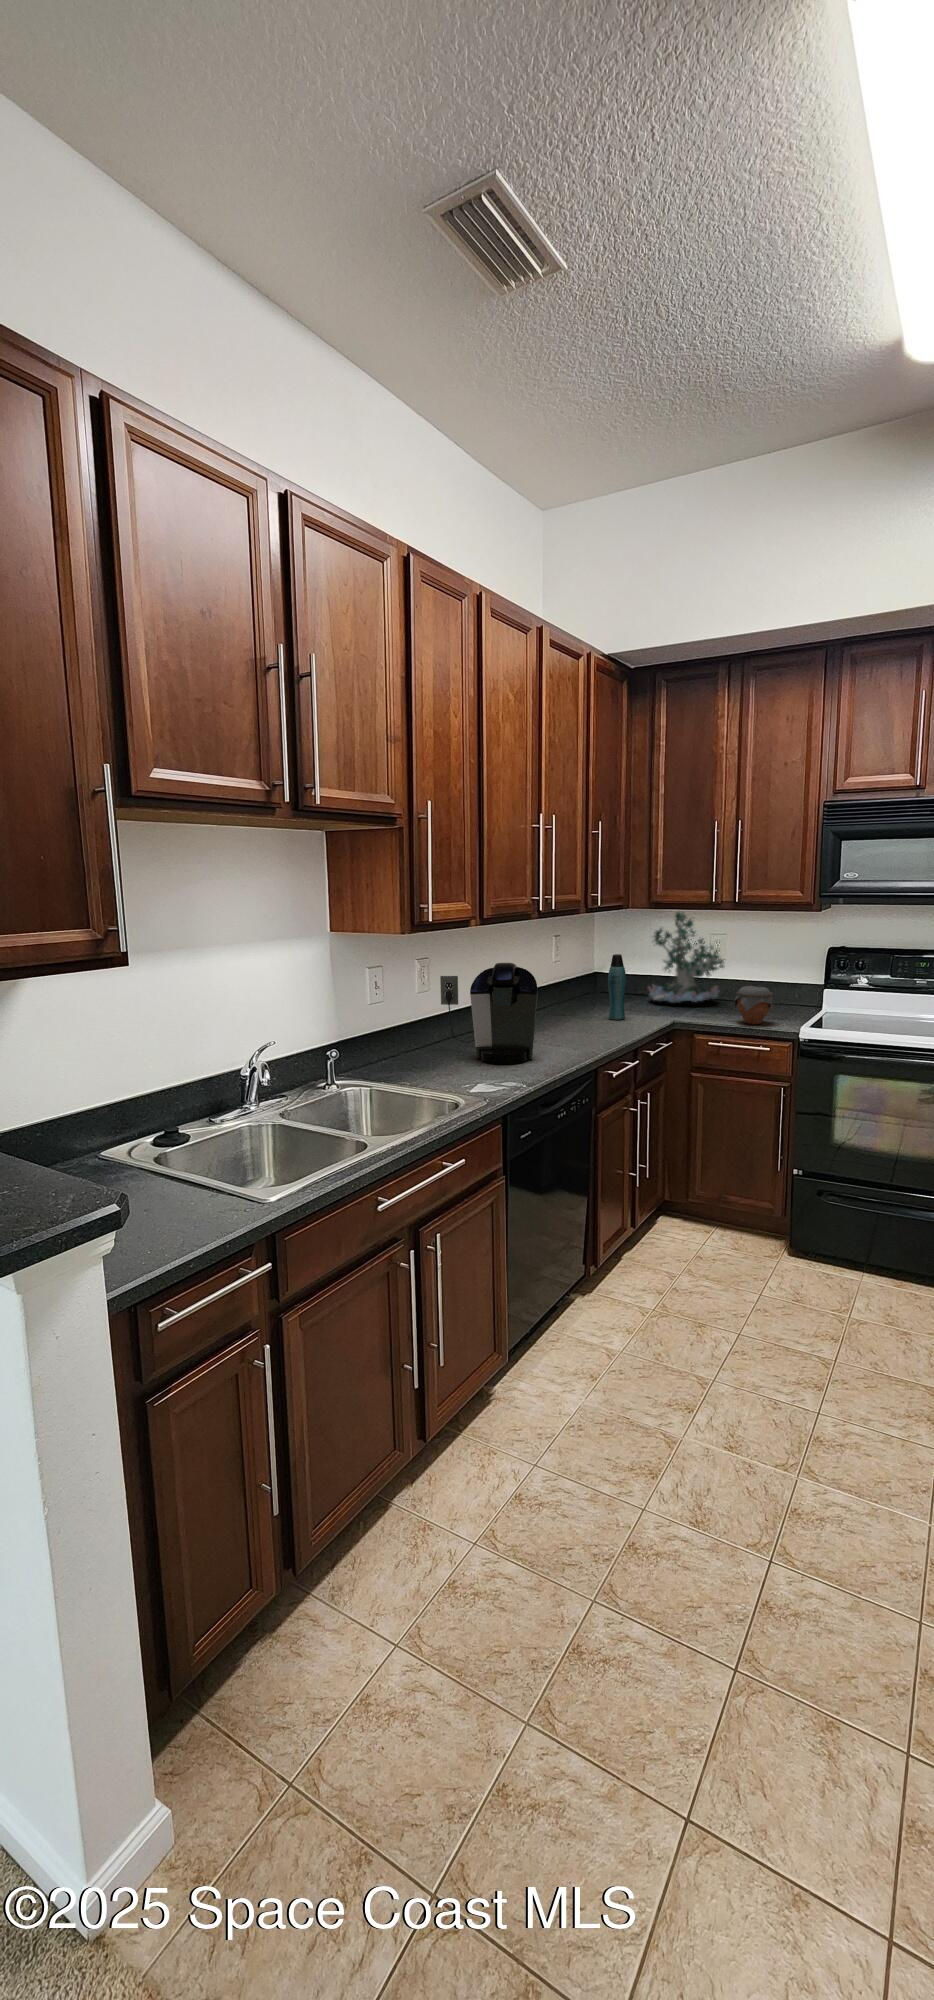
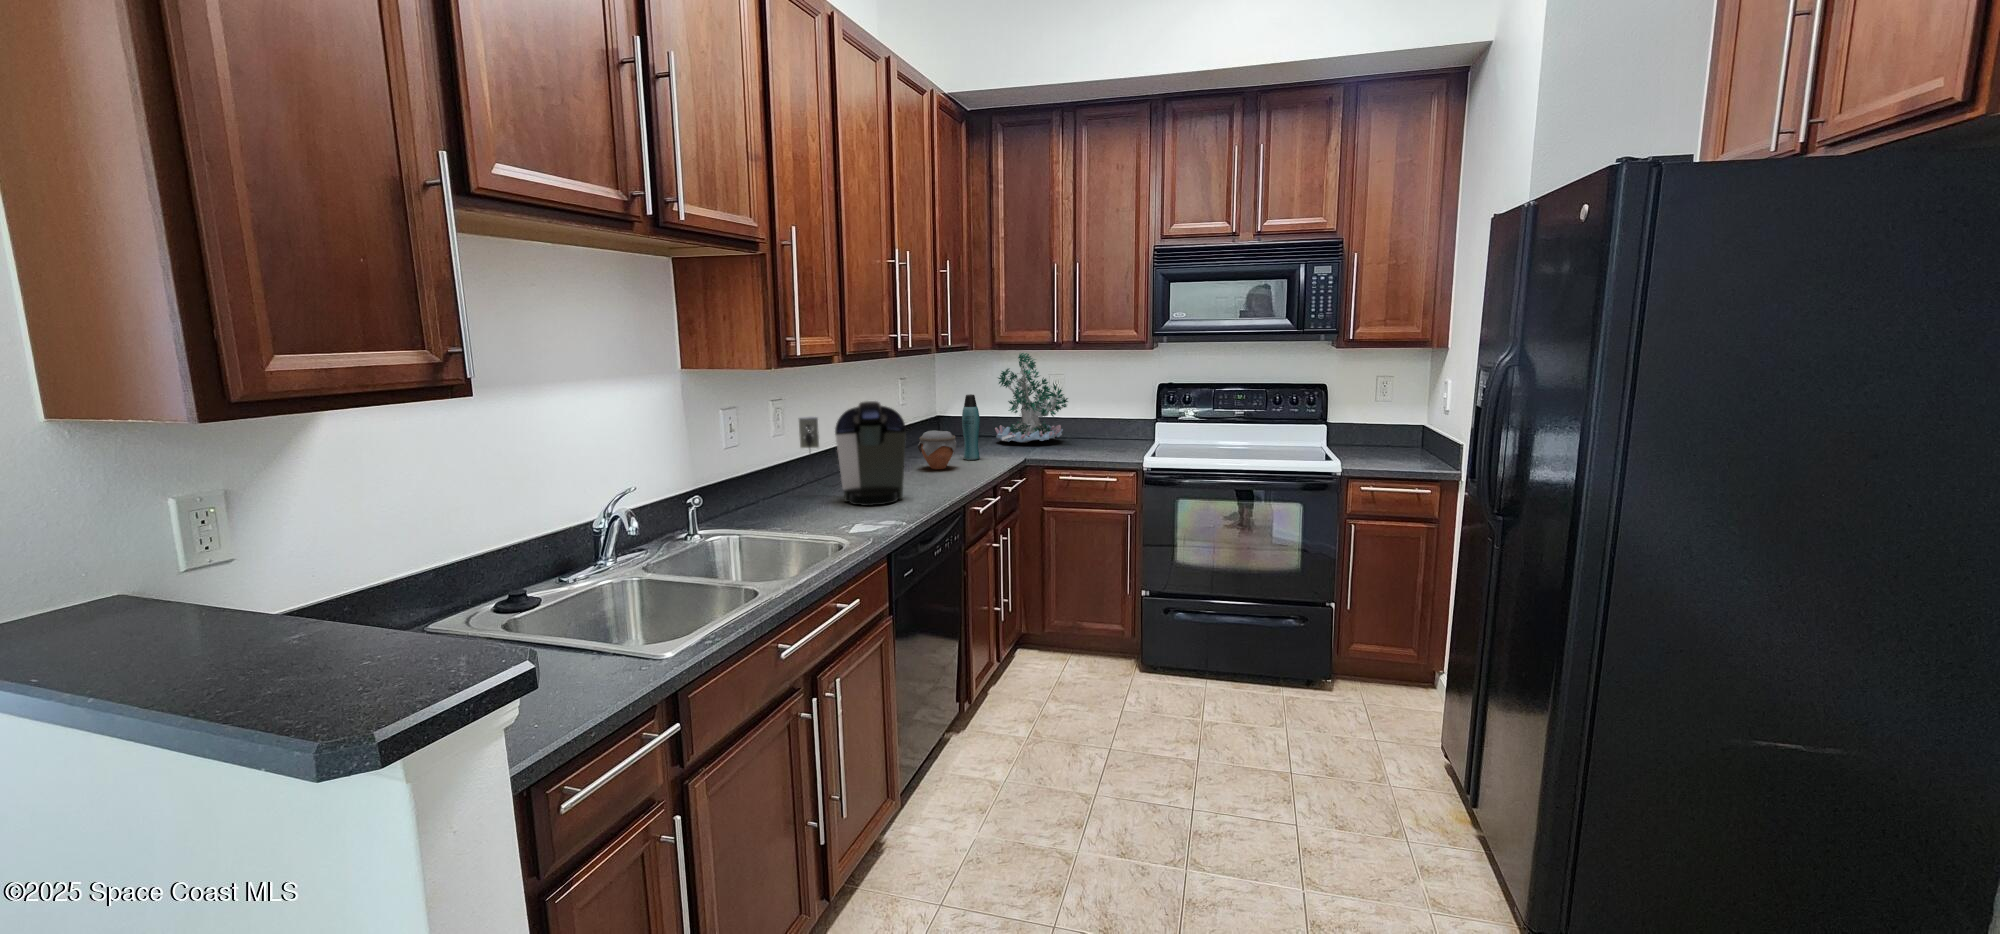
jar: present [734,986,773,1024] -> present [918,430,956,469]

